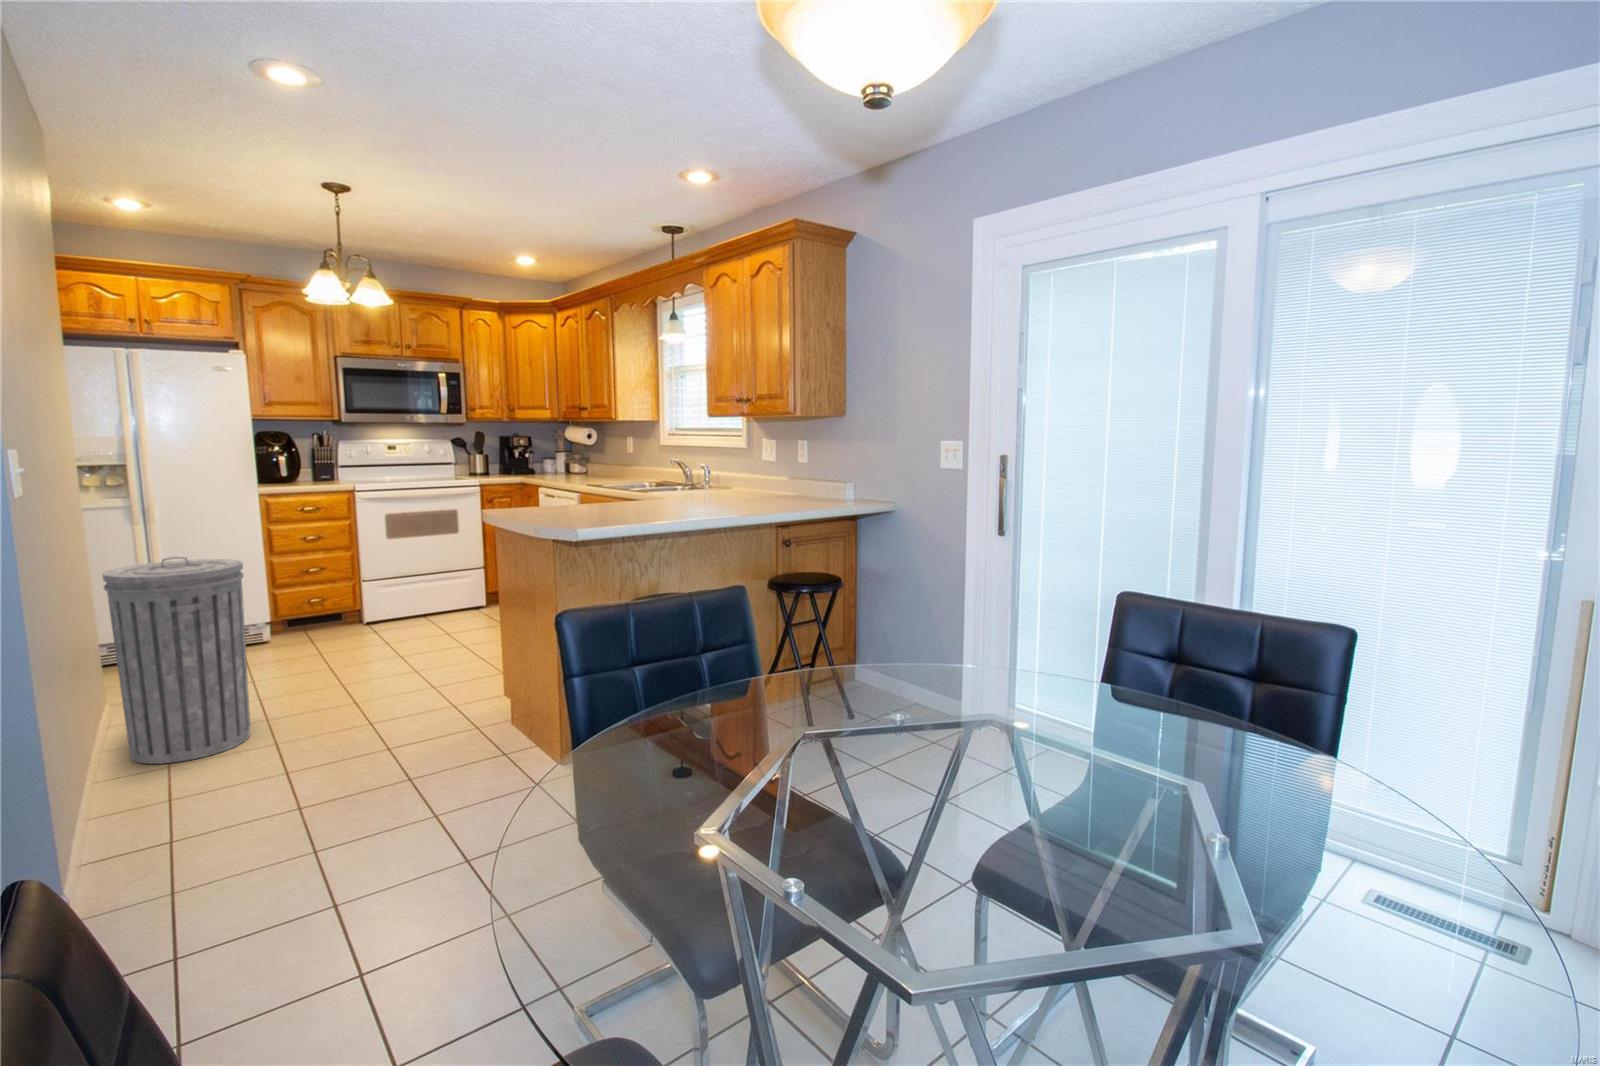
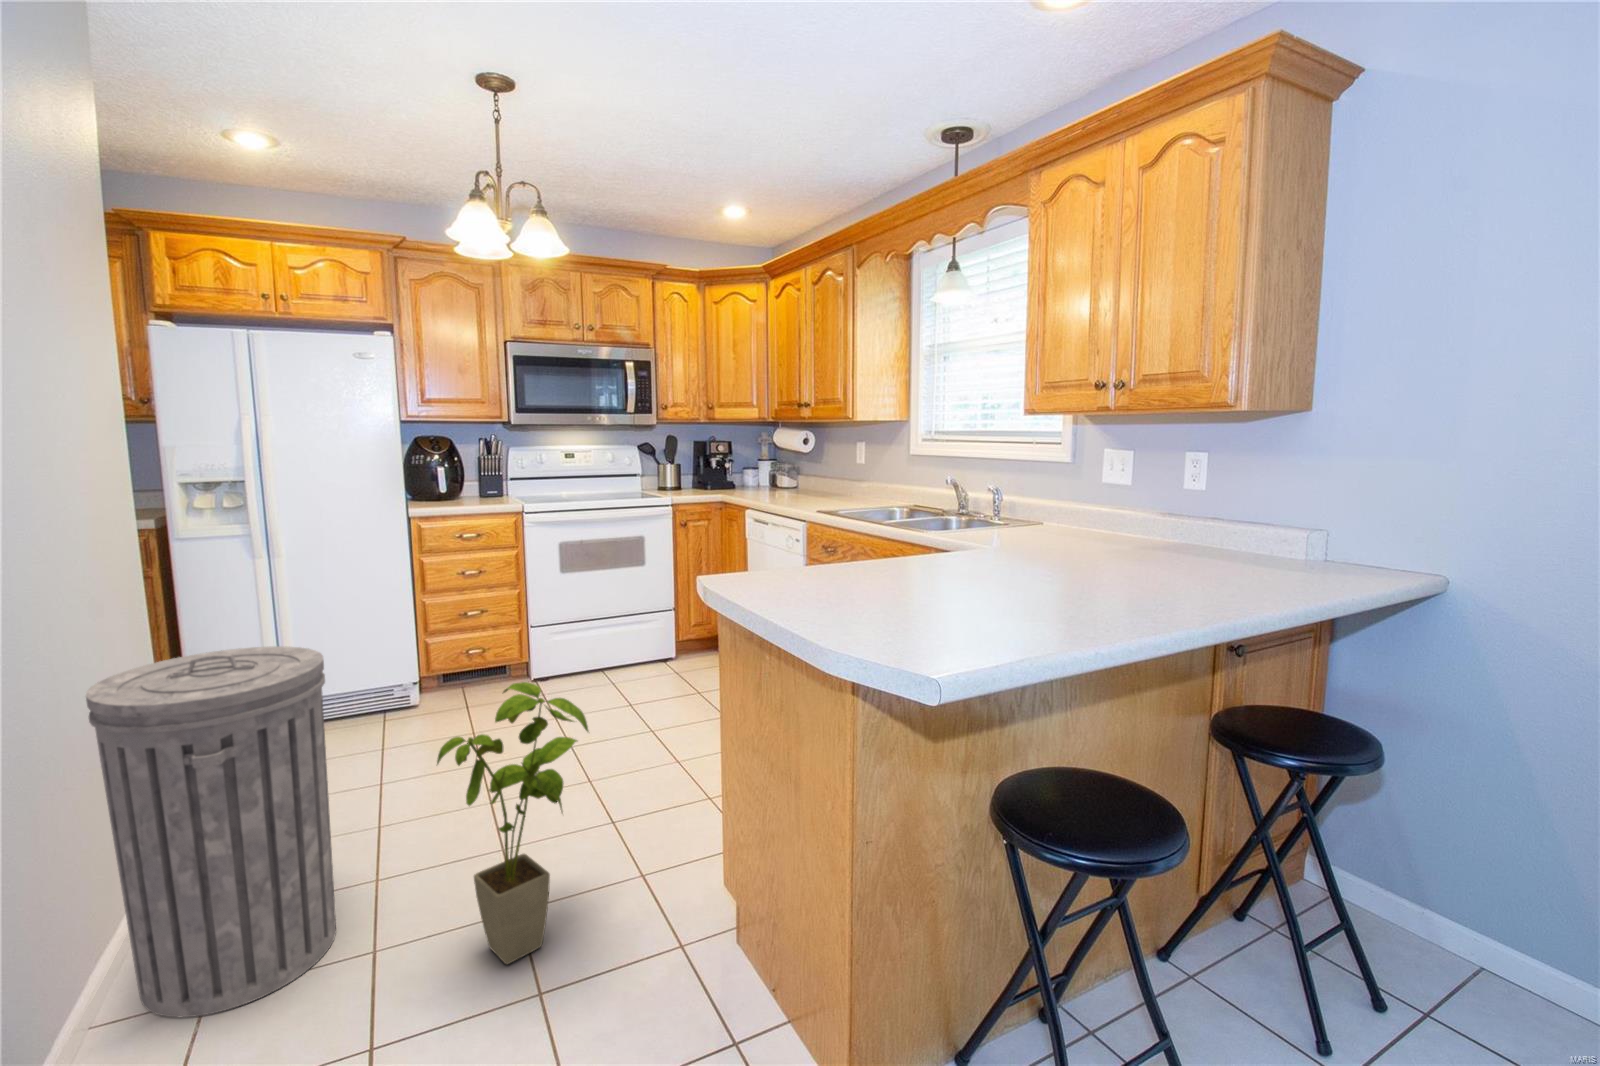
house plant: none [321,570,415,735] -> present [437,682,588,964]

